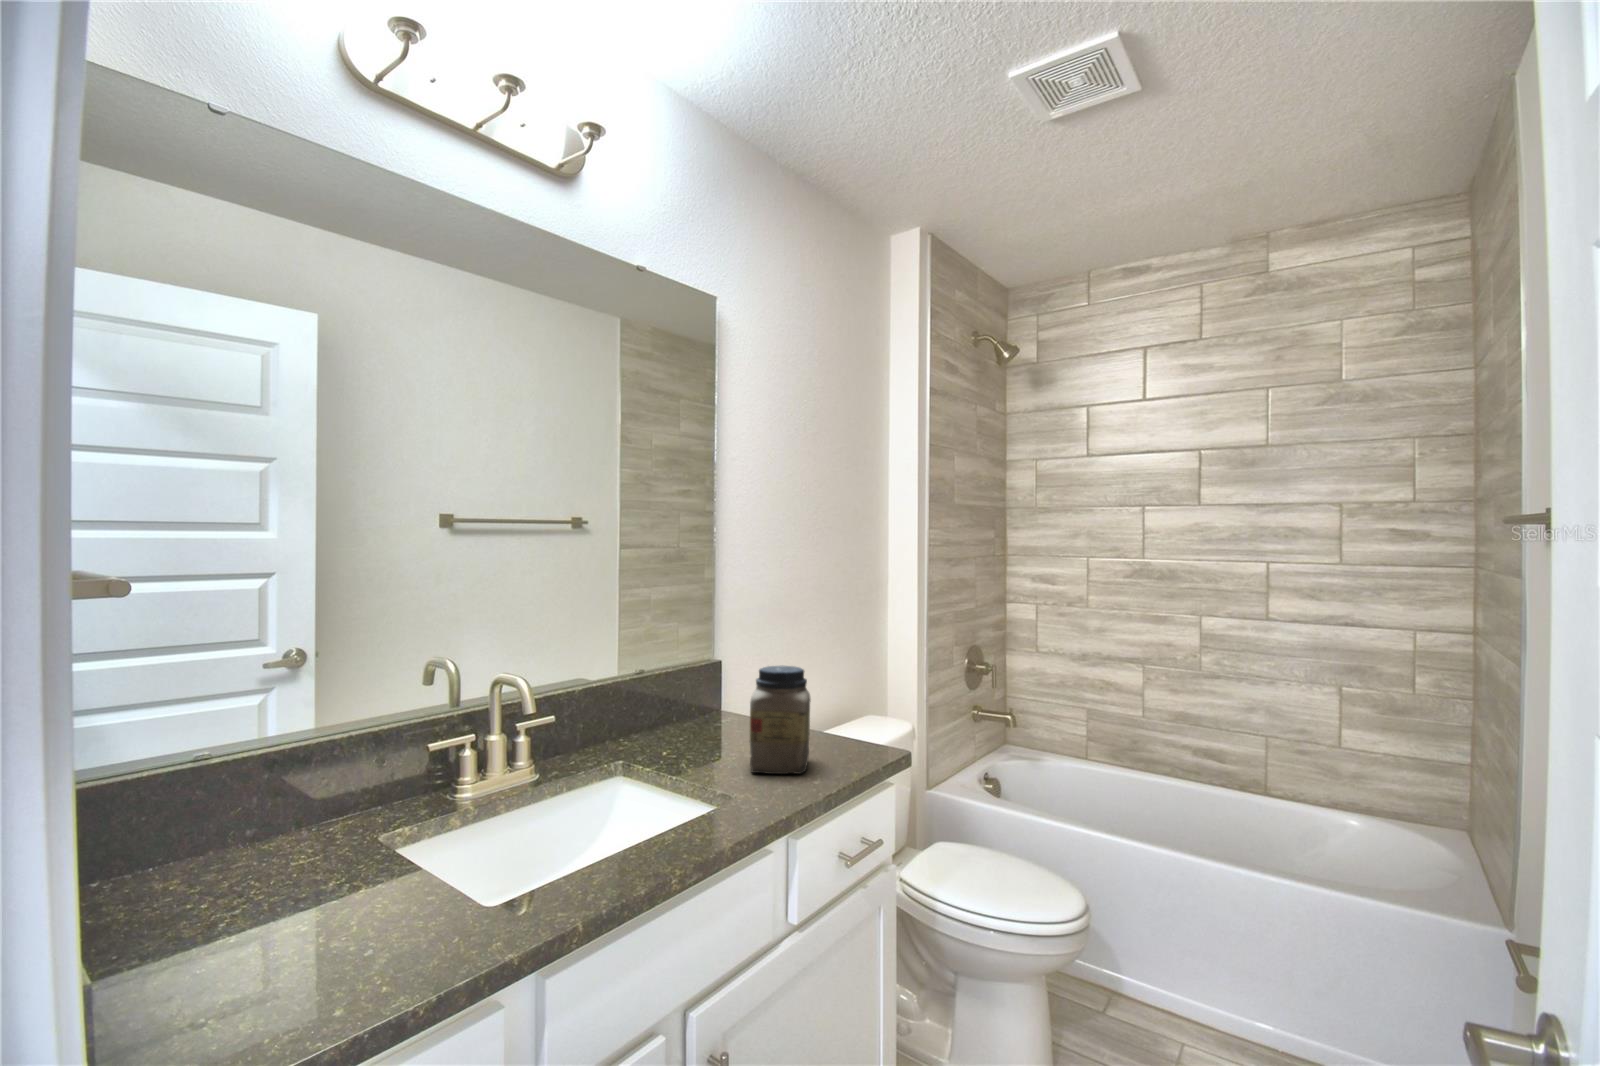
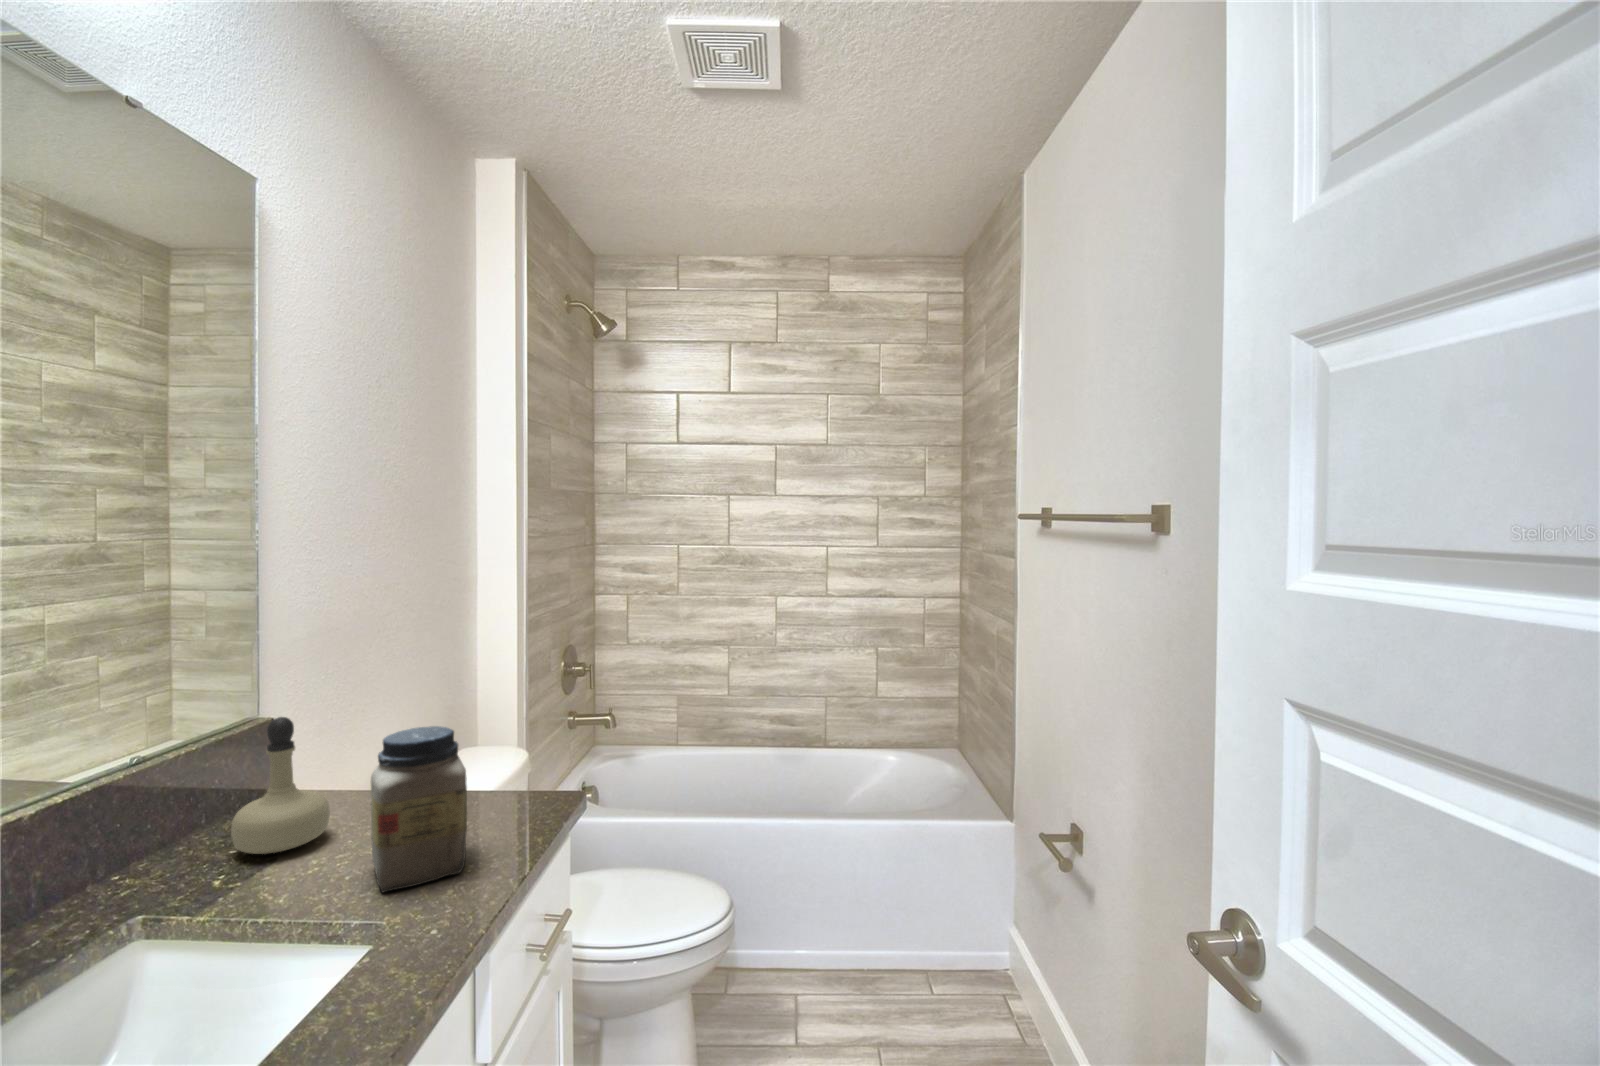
perfume bottle: none [690,650,743,739] -> present [231,717,330,854]

